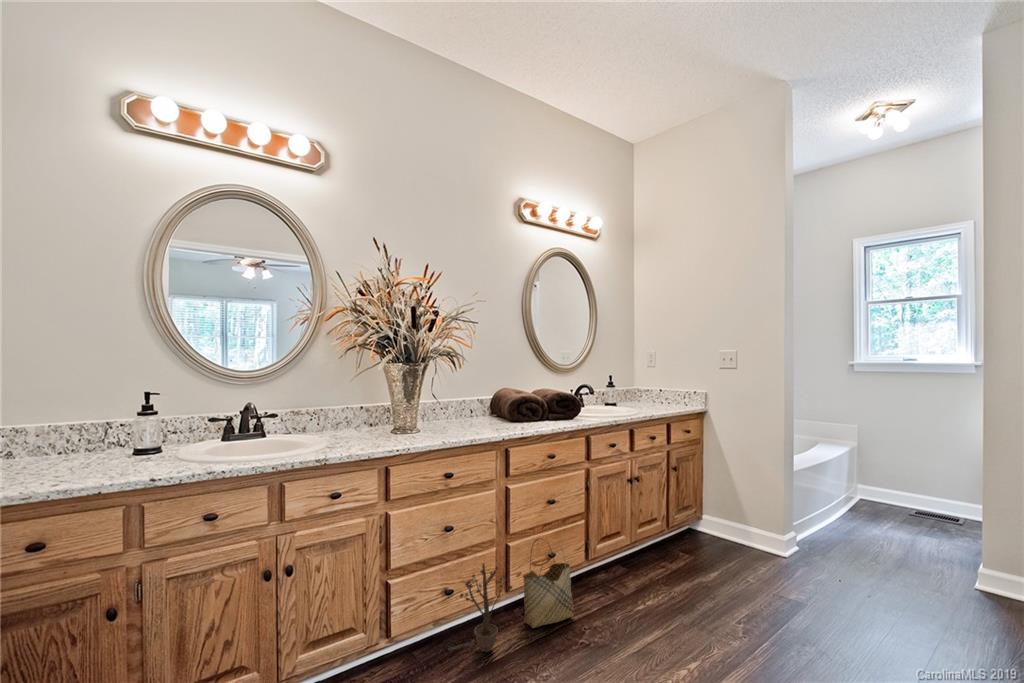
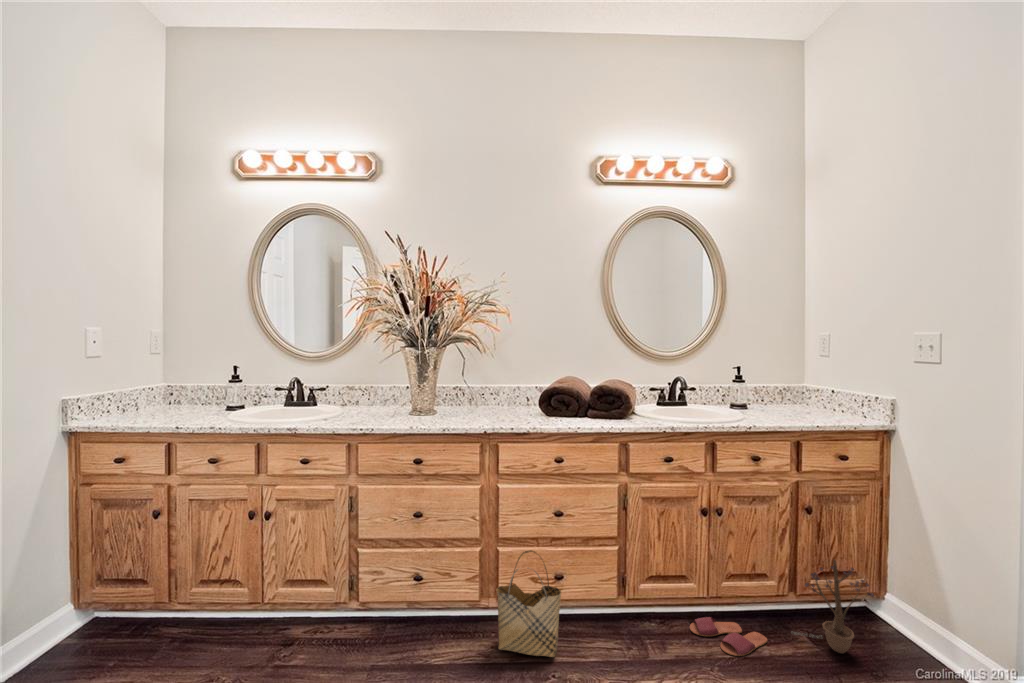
slippers: none [625,559,669,575] -> present [690,617,767,656]
decorative plant: present [451,564,512,652] -> present [794,560,874,653]

